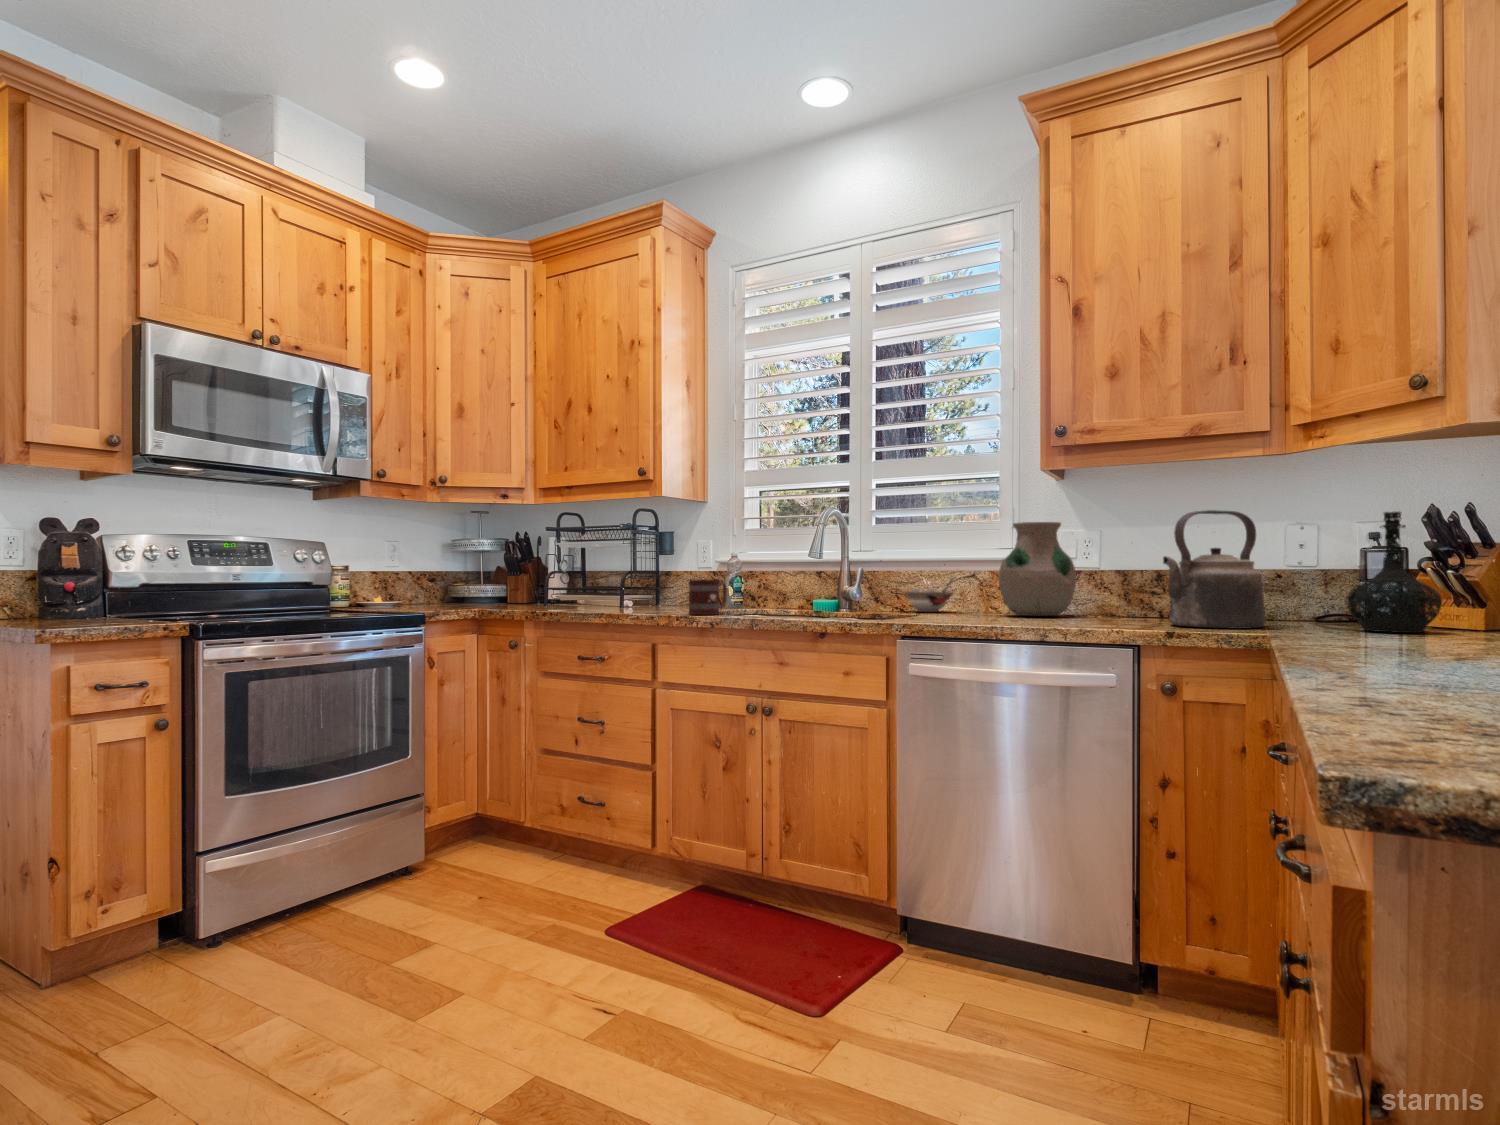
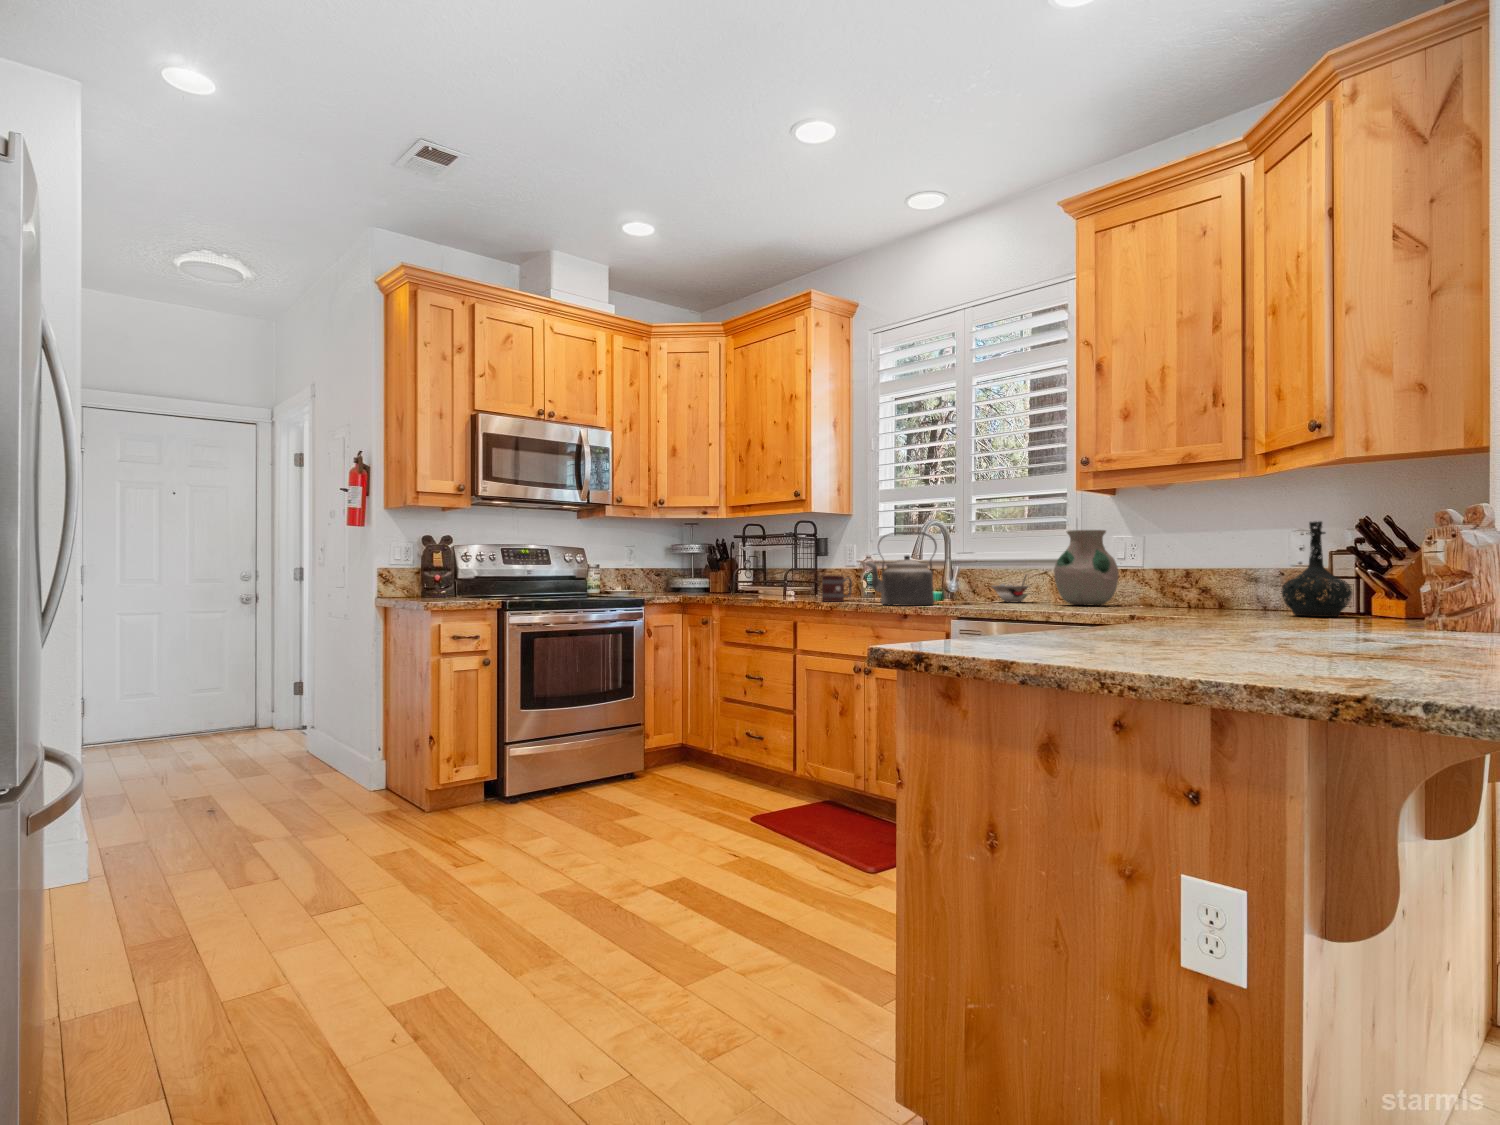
kettle: present [1163,510,1265,629] -> present [868,532,937,606]

